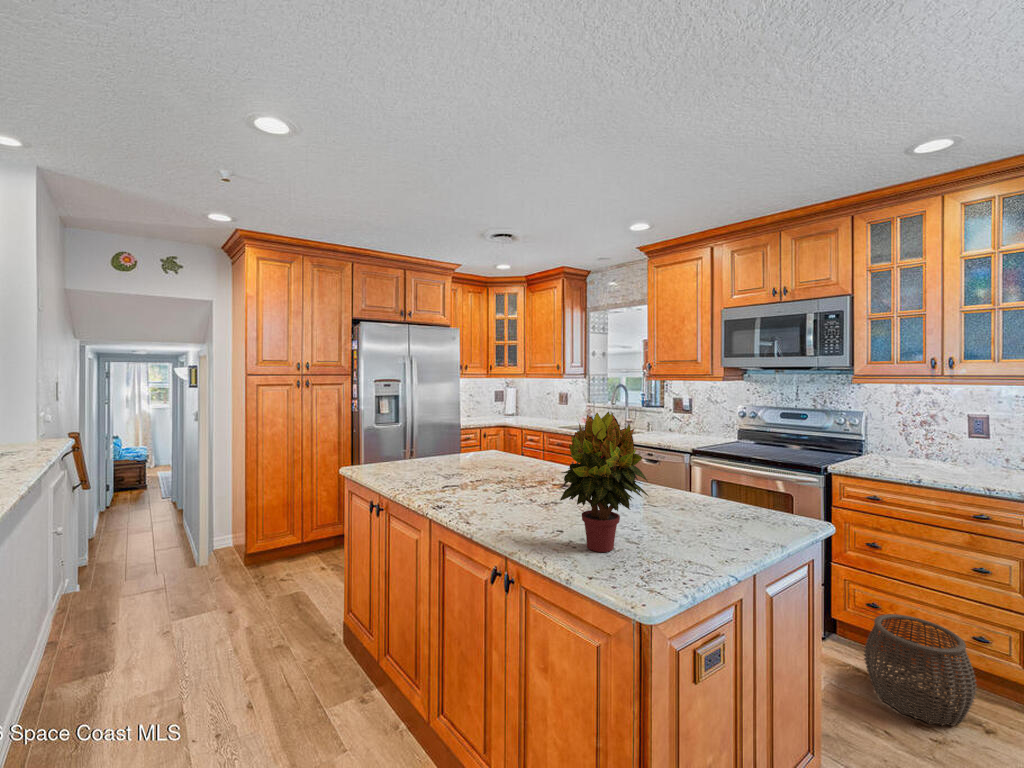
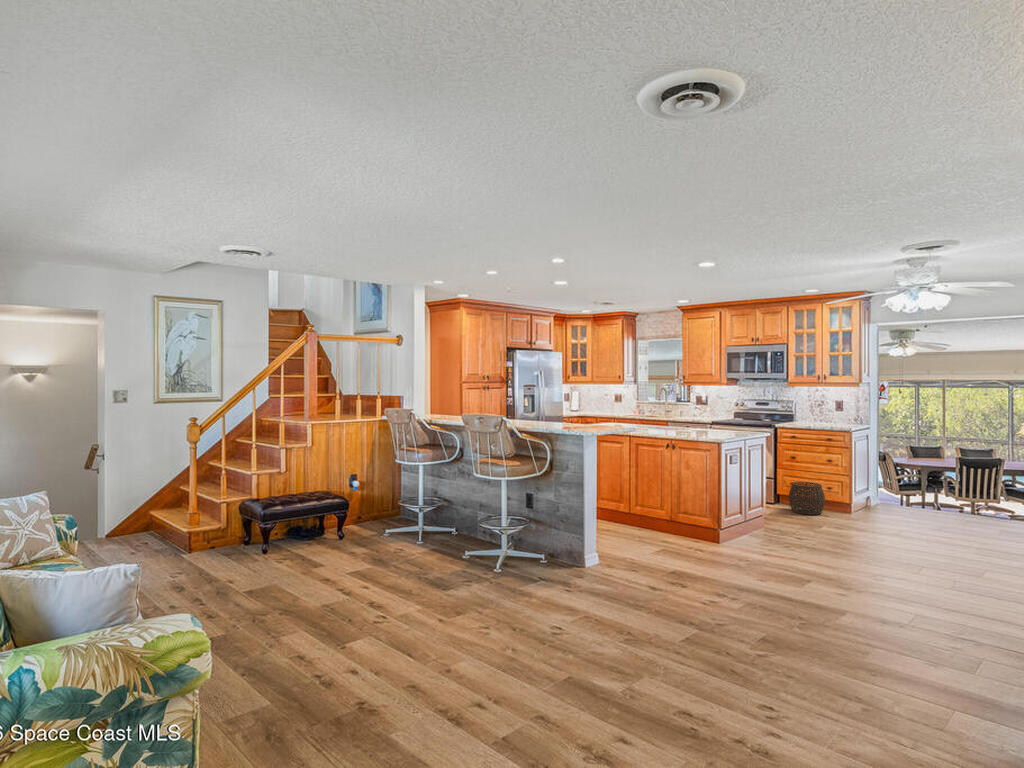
potted plant: present [560,412,648,552] -> none [694,395,721,435]

